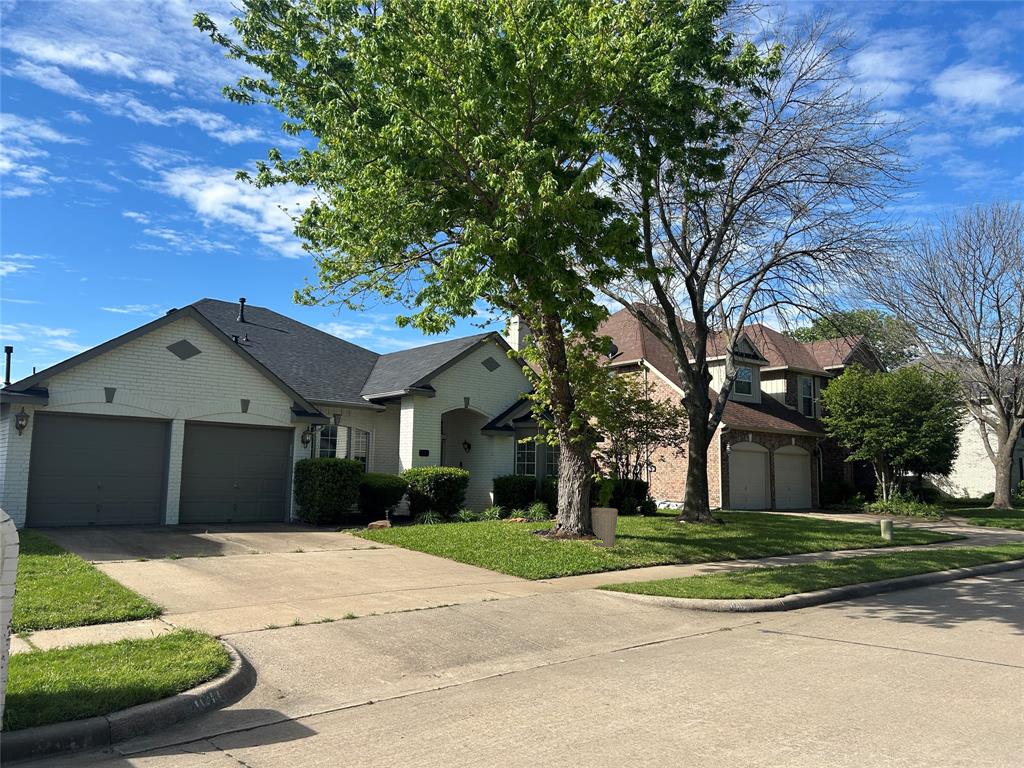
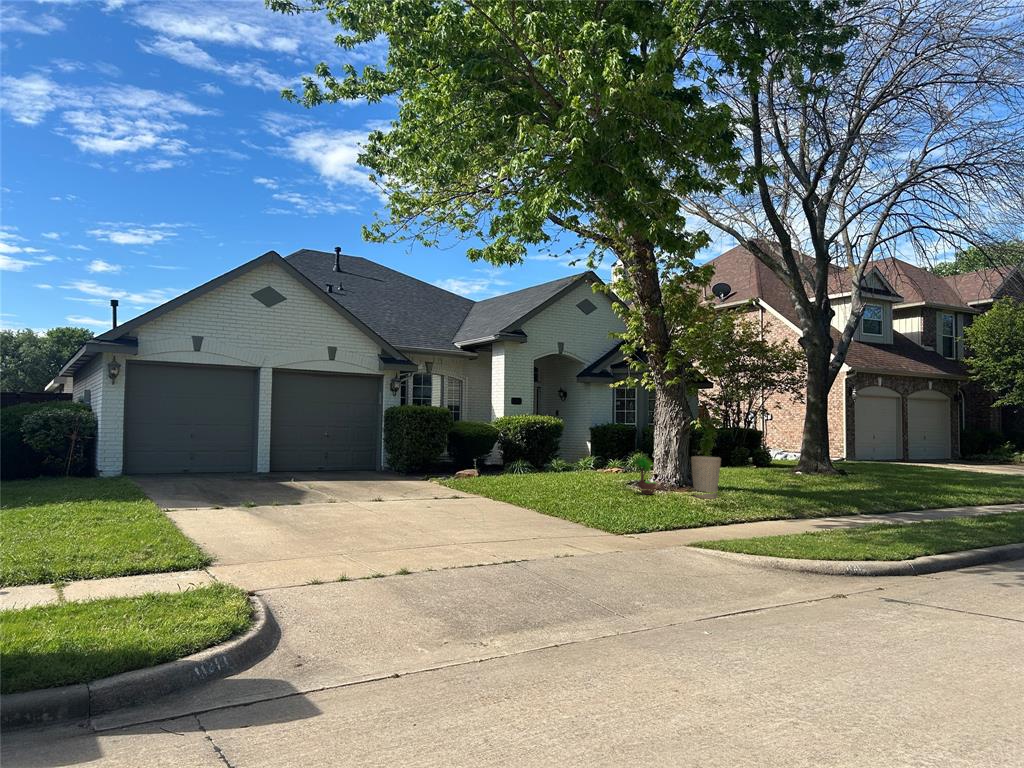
potted tree: none [537,504,561,544] -> present [633,457,657,495]

